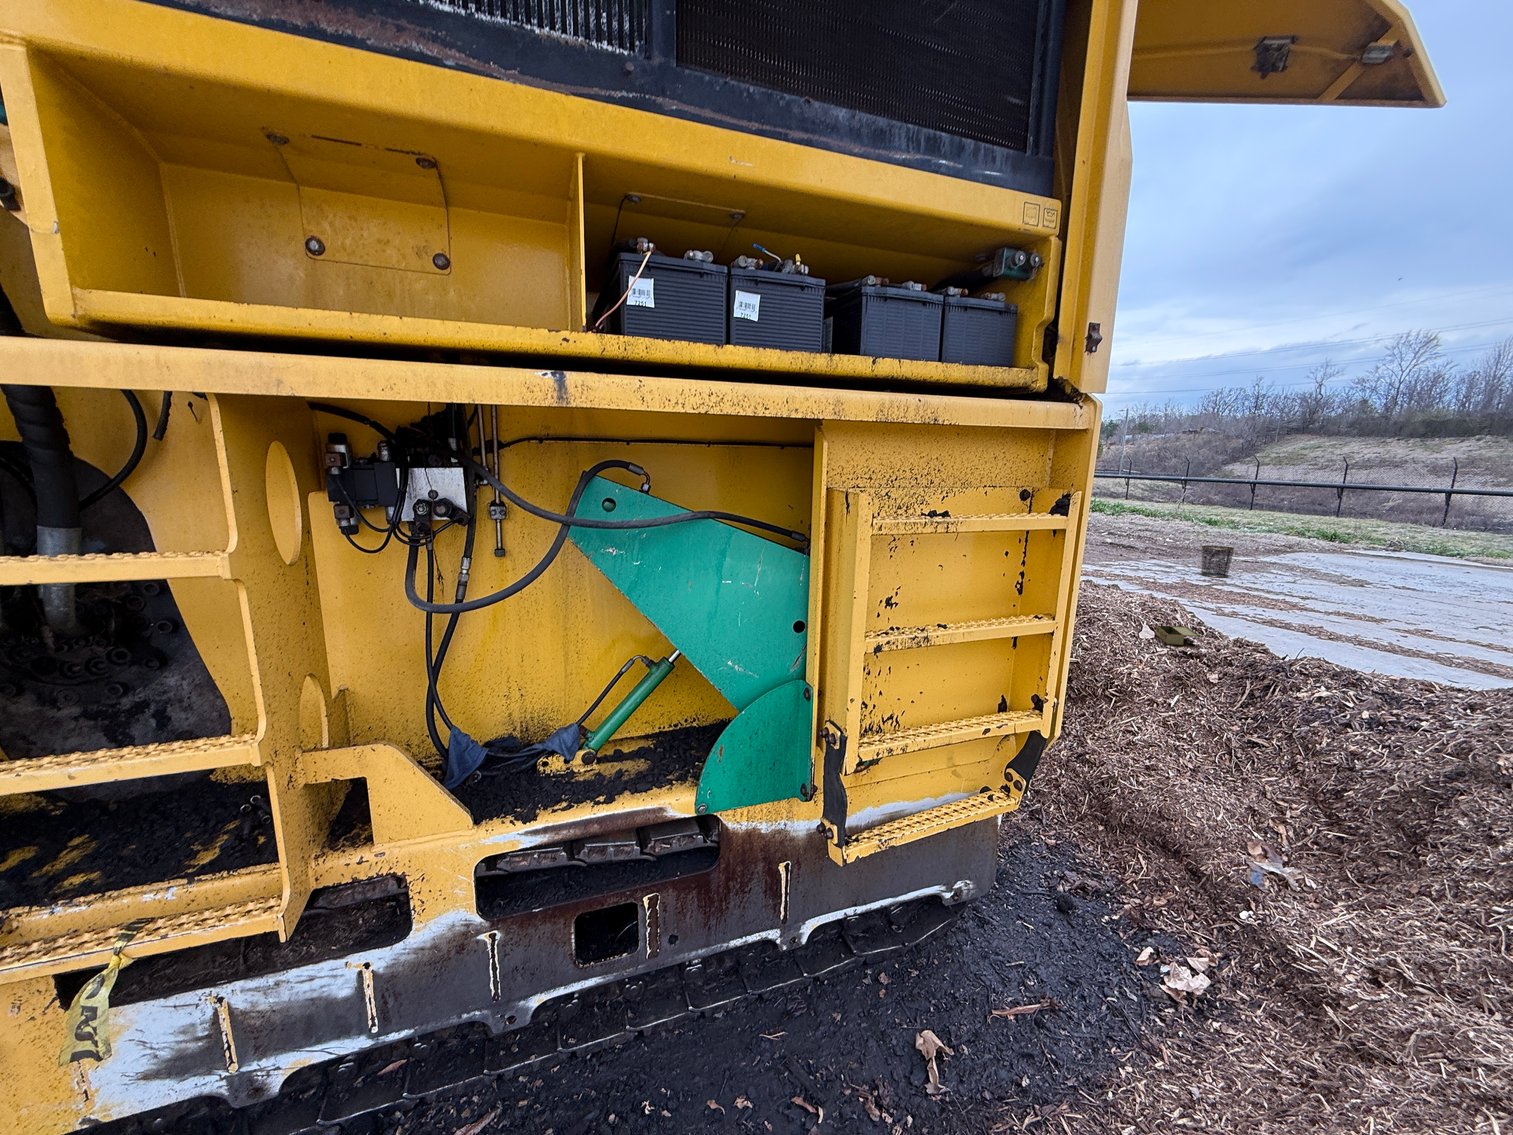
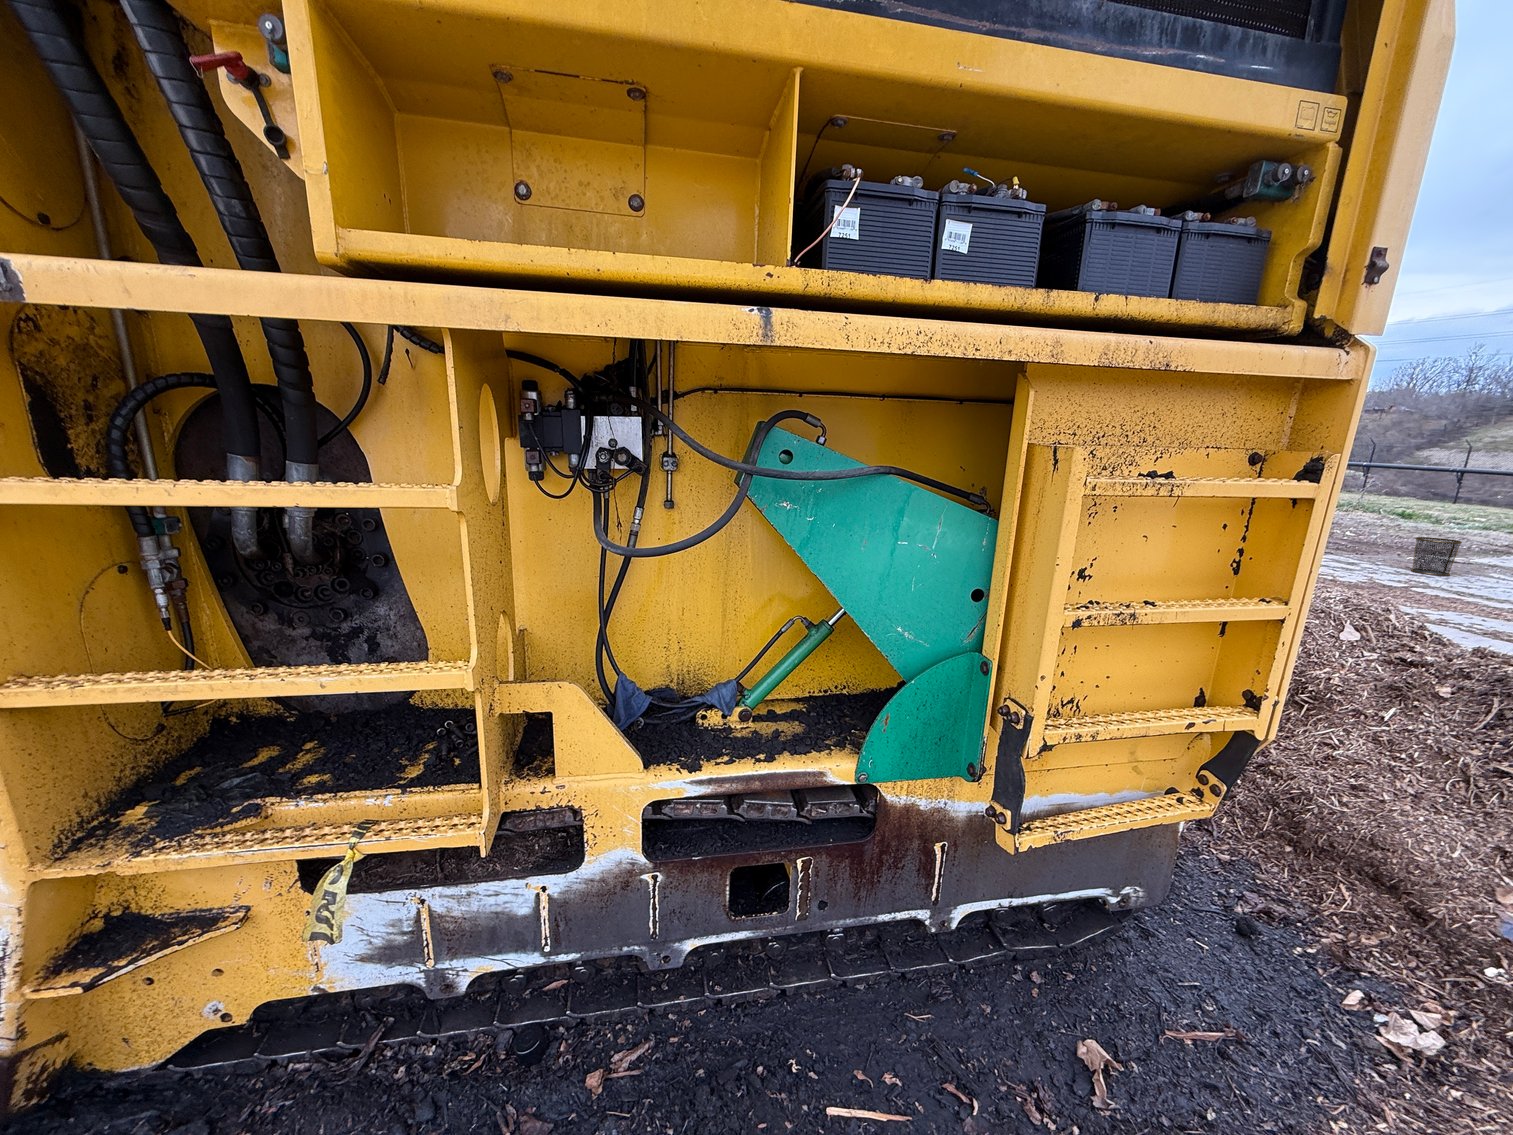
toolbox: present [1156,625,1199,645] -> none [1360,625,1422,650]

